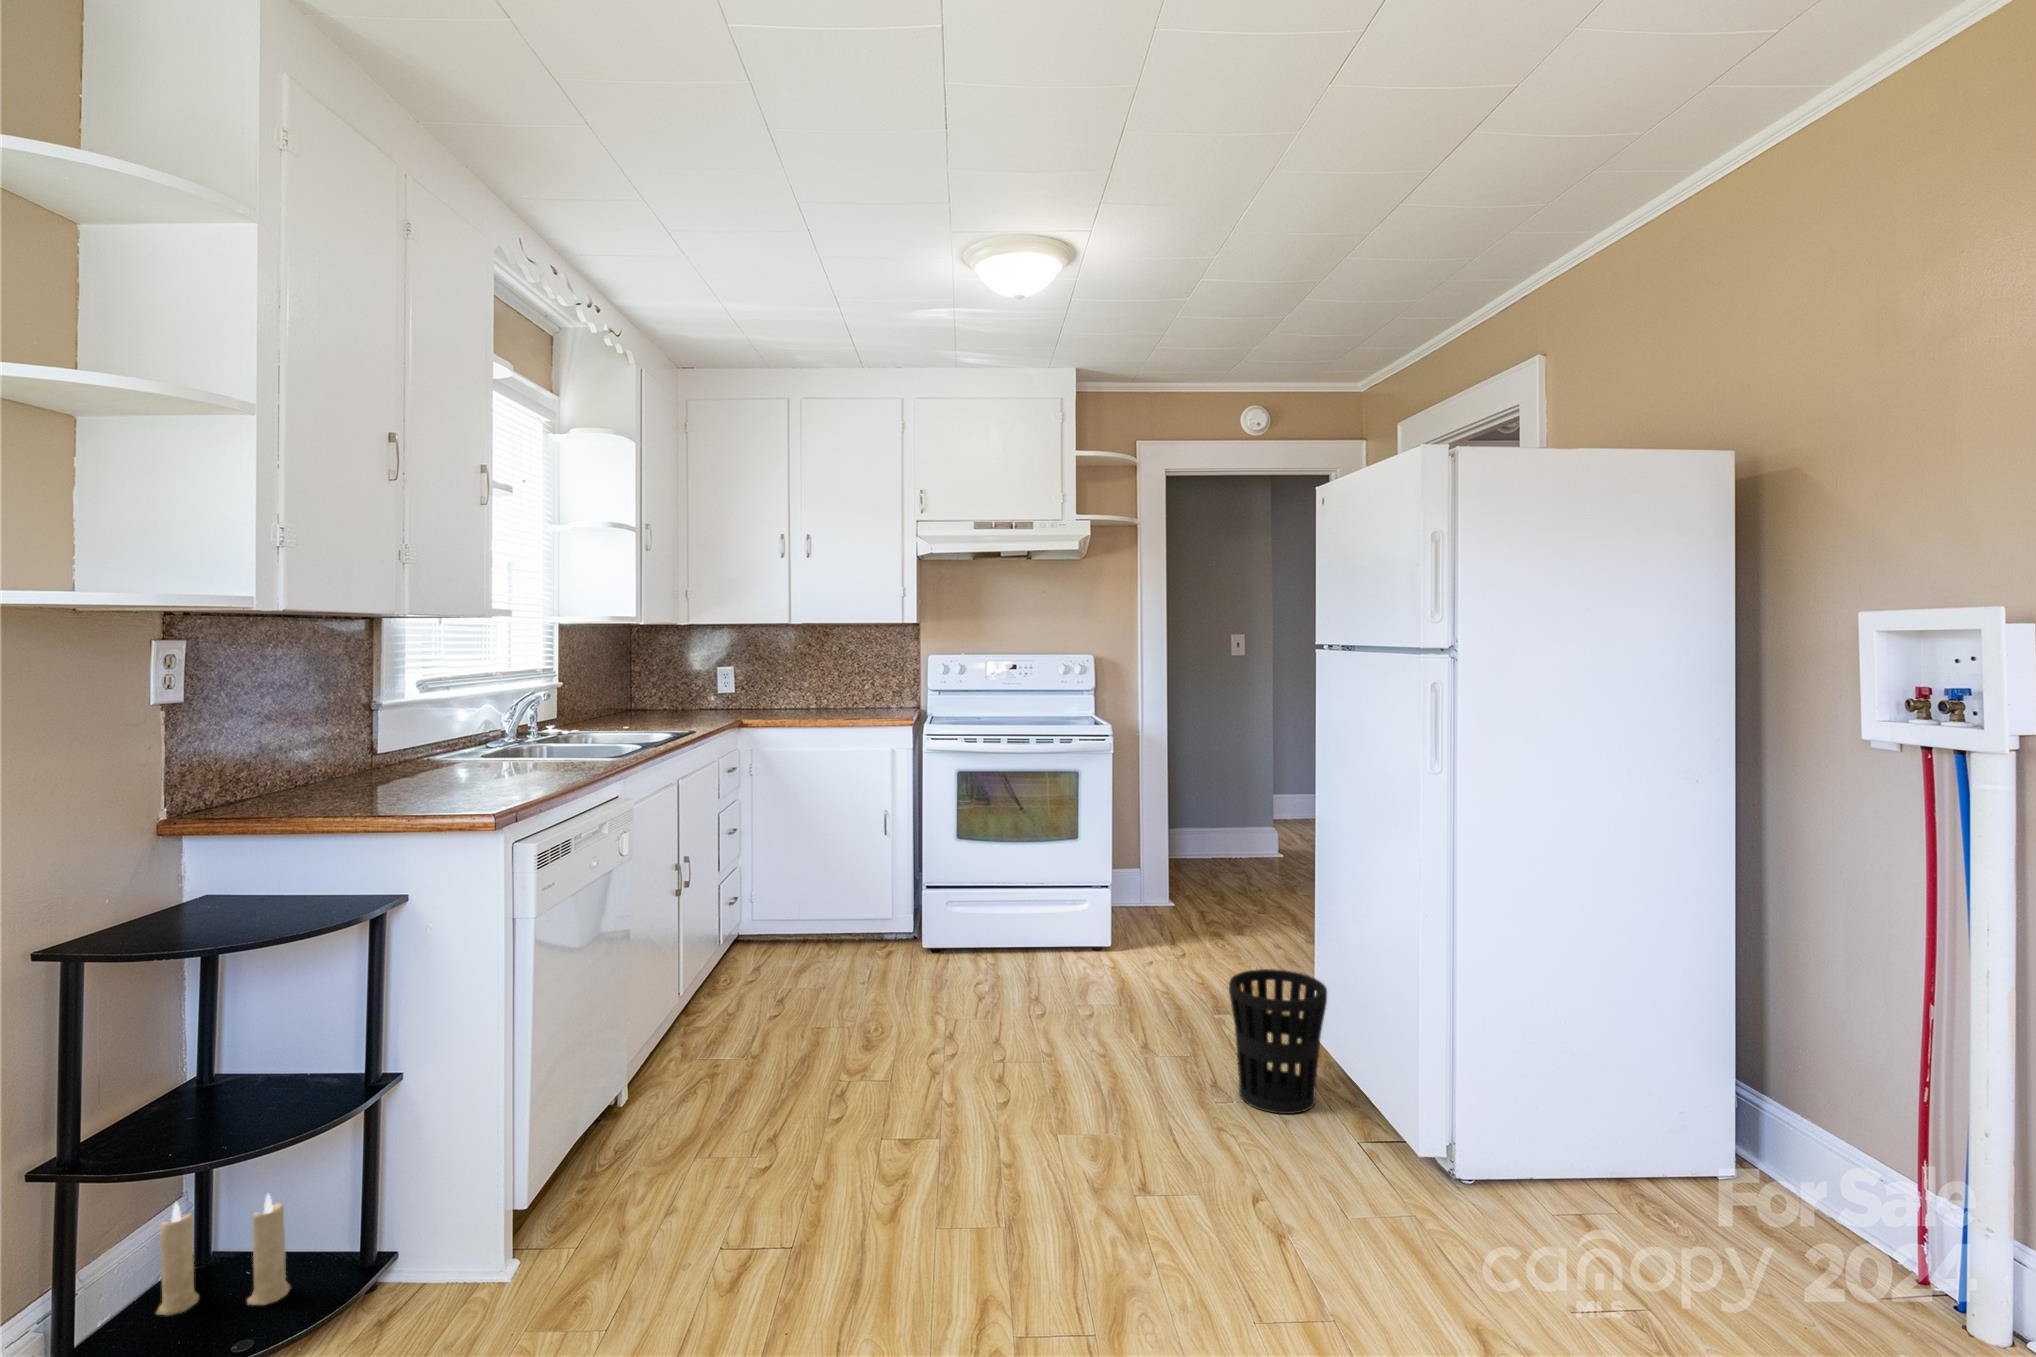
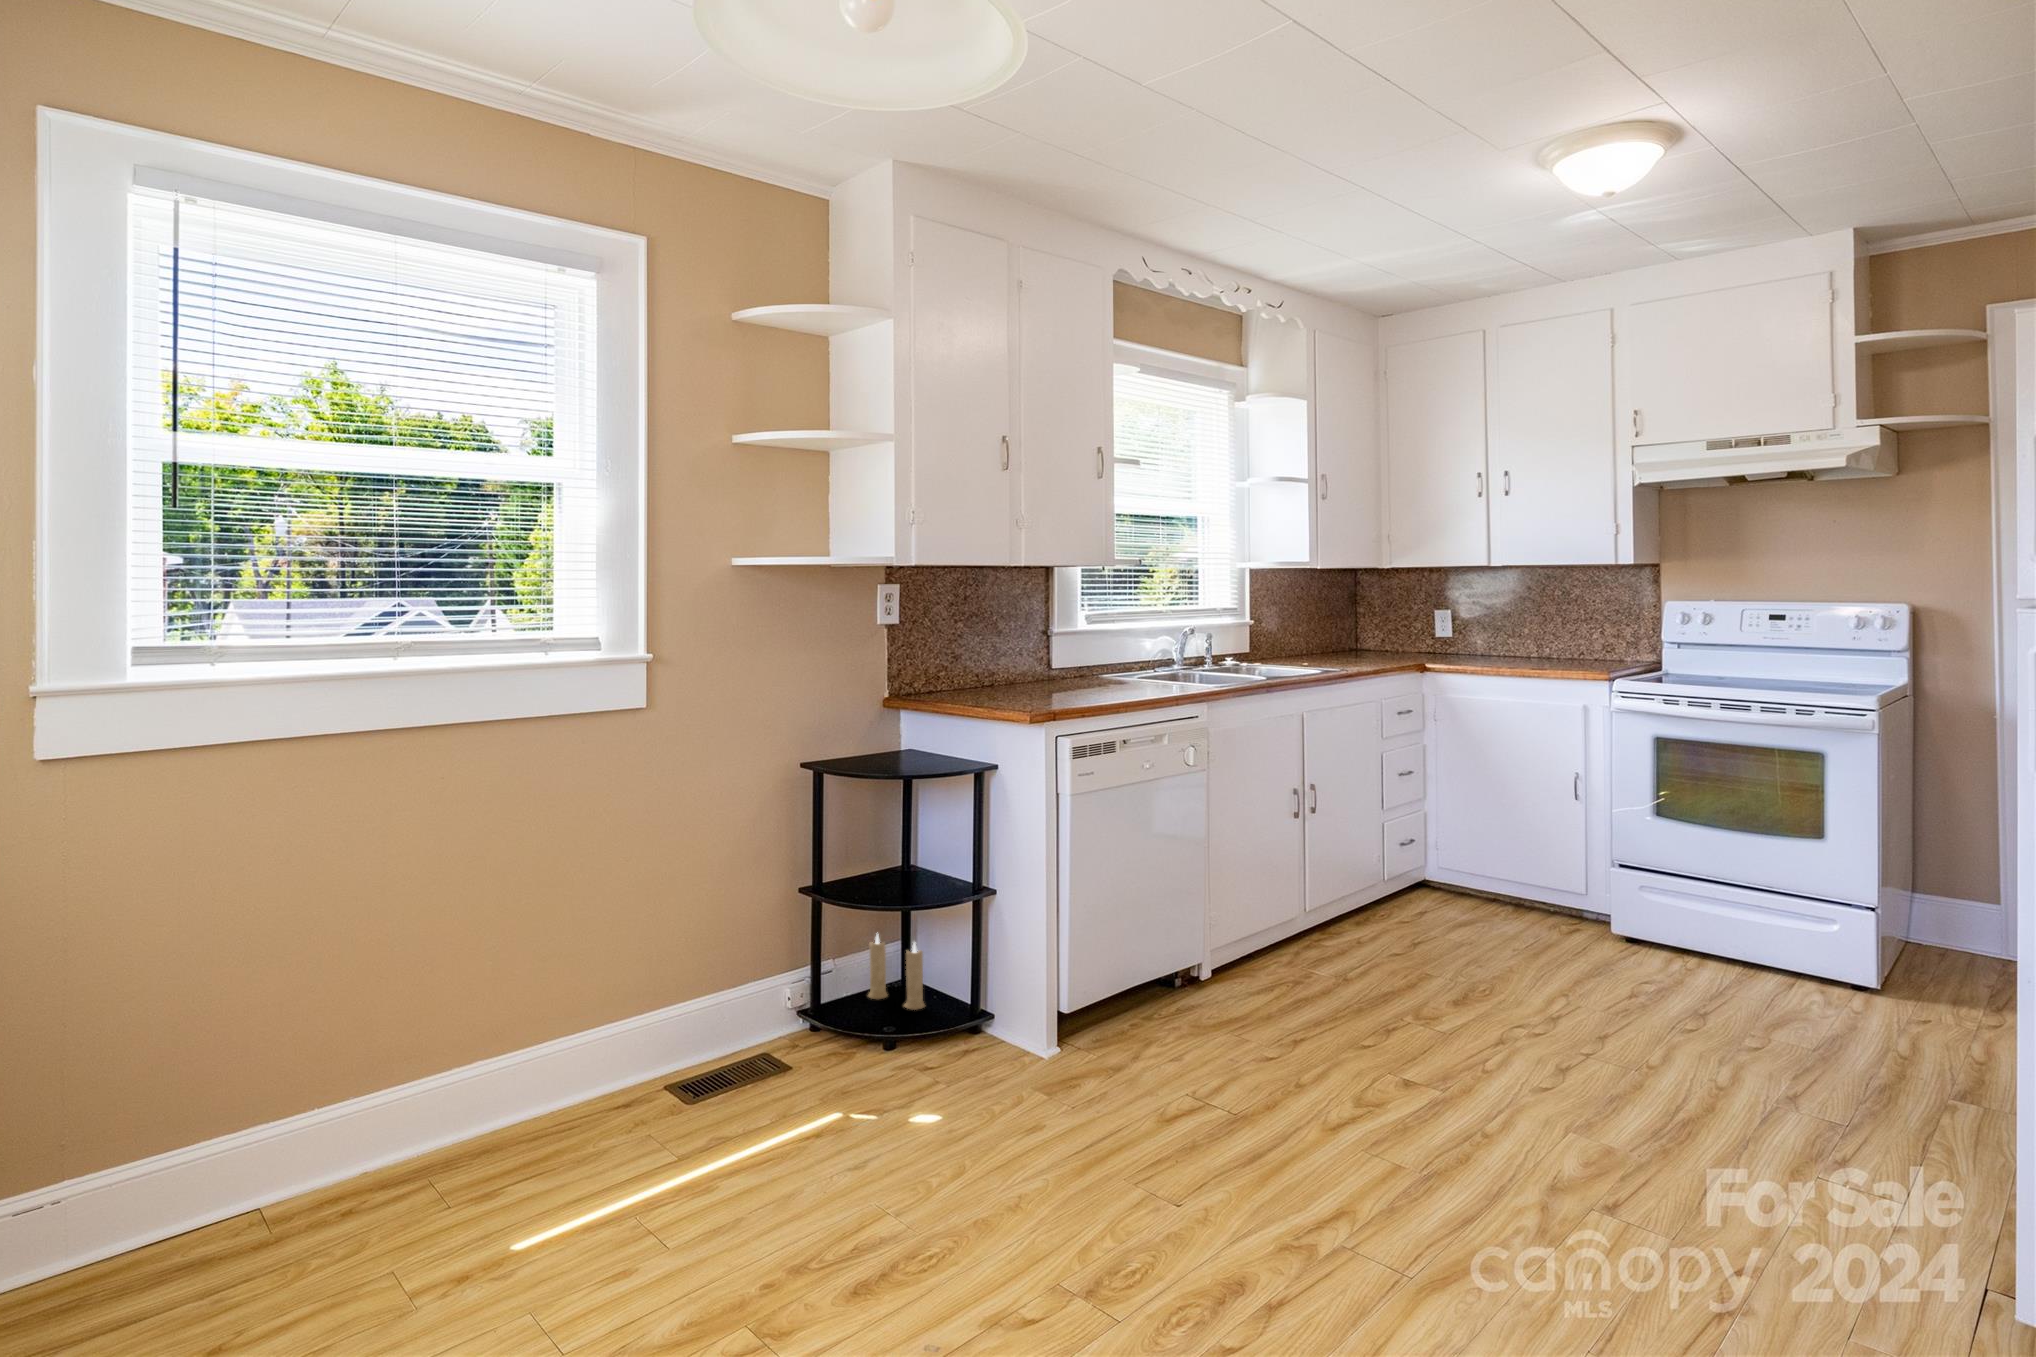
wastebasket: present [1229,969,1327,1114] -> none [1801,1016,1957,1210]

